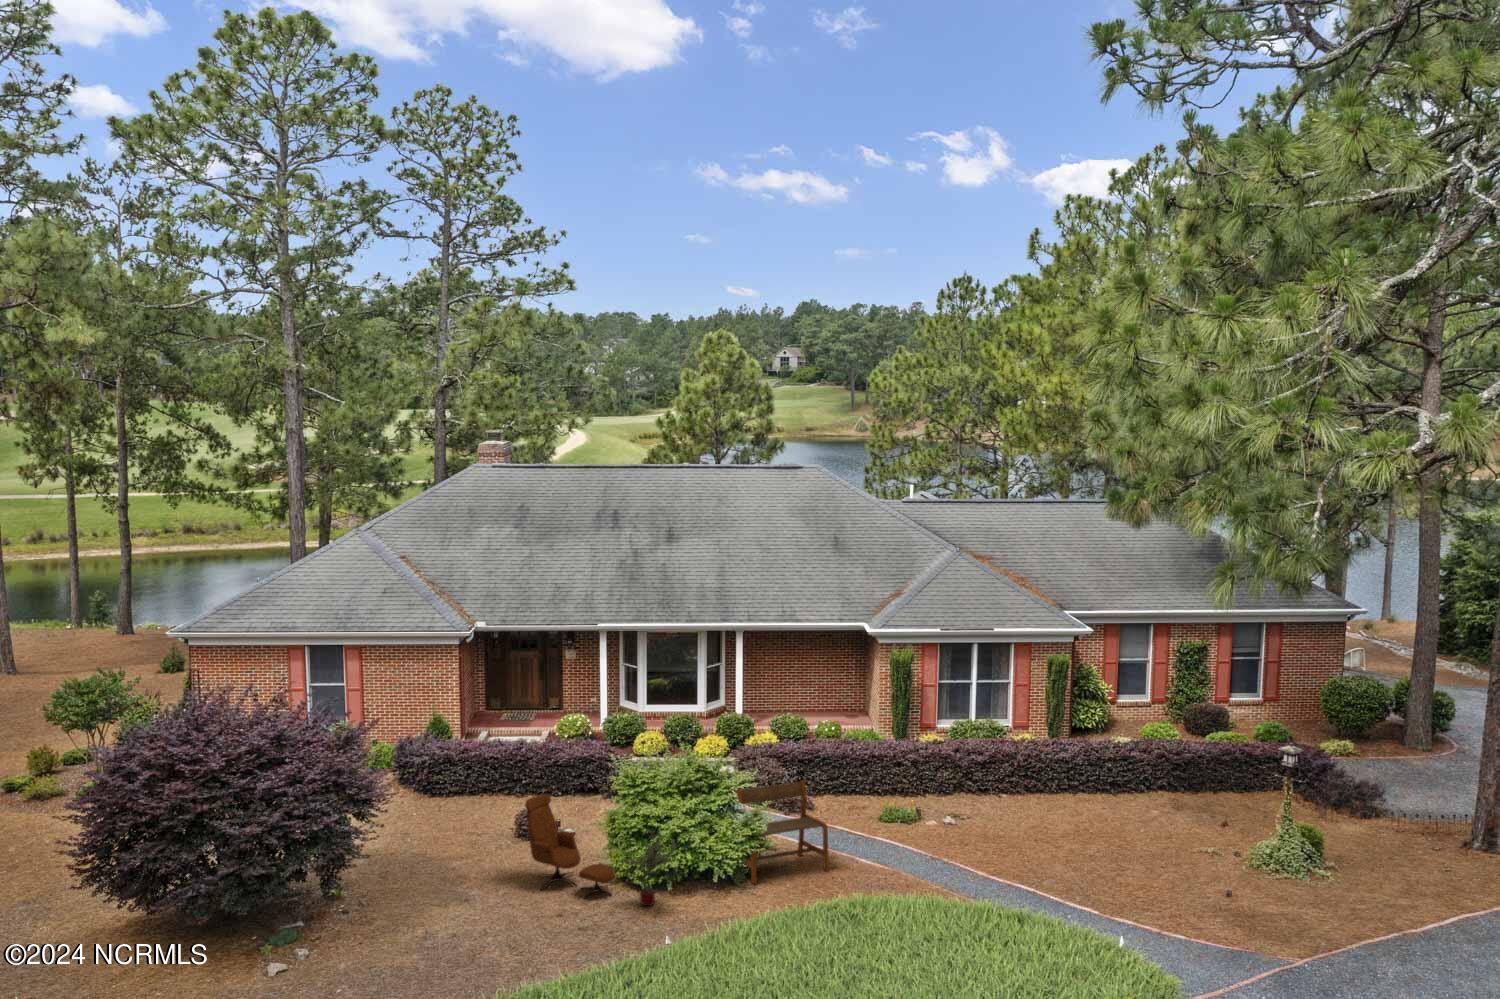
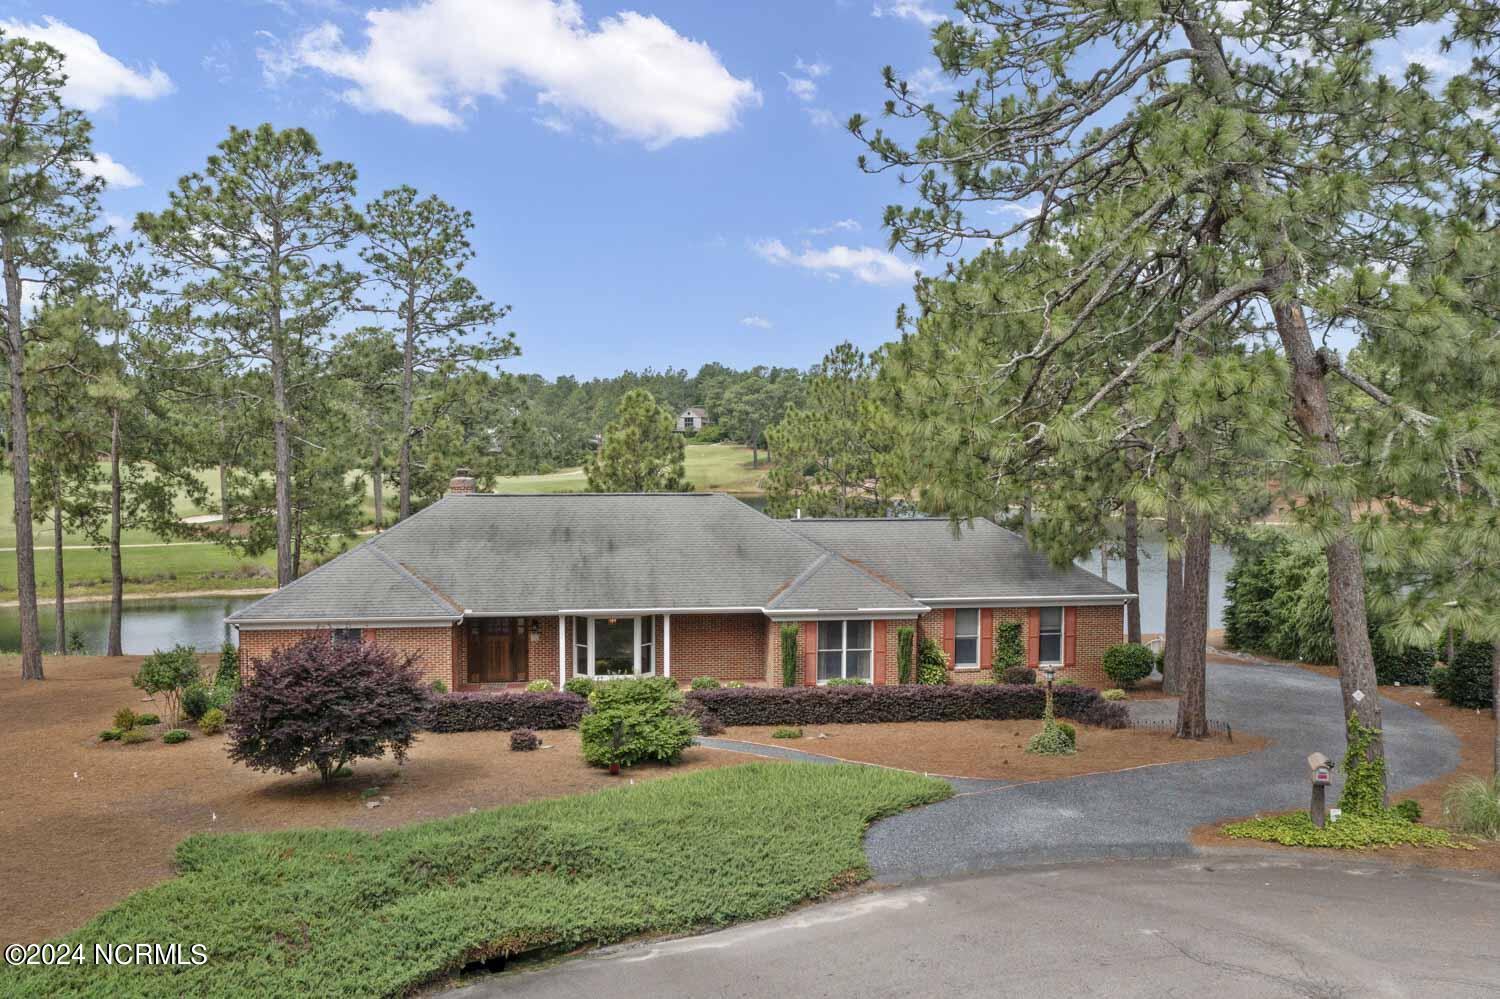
bench: present [737,781,829,884] -> none [671,697,738,764]
lounge chair: present [525,794,615,895] -> none [526,707,590,772]

